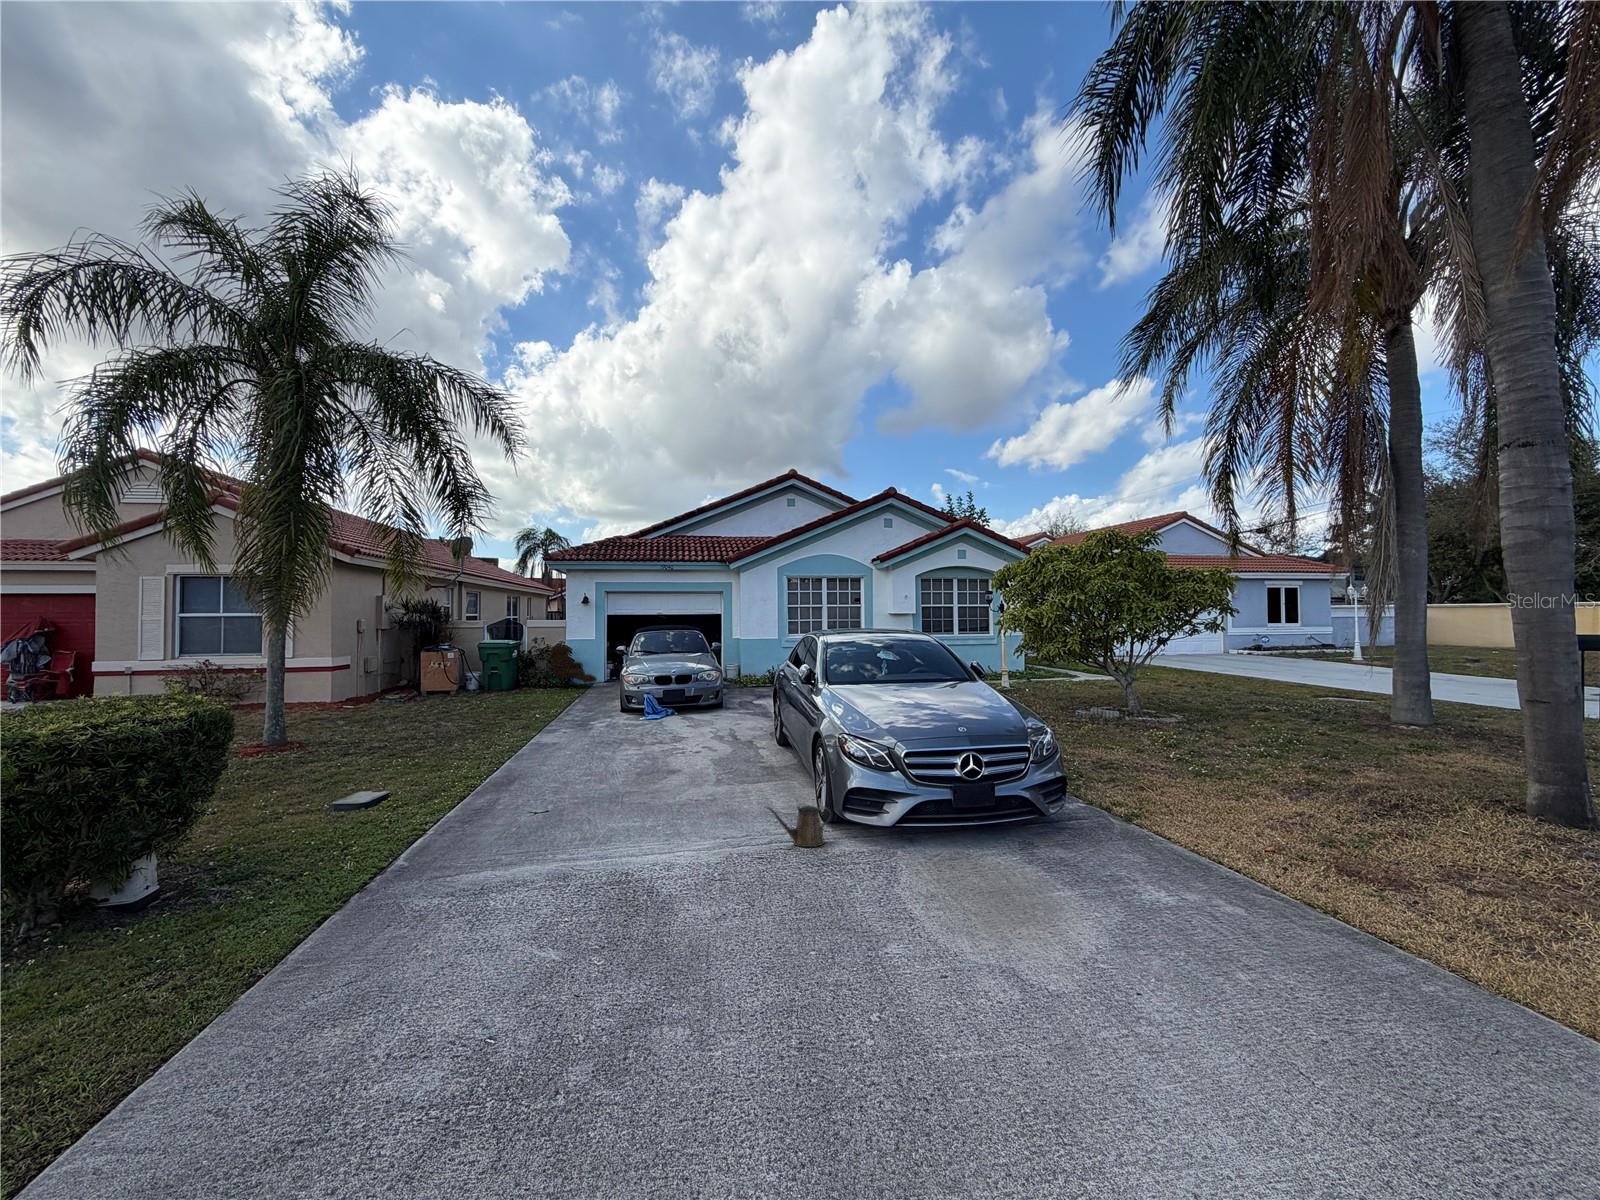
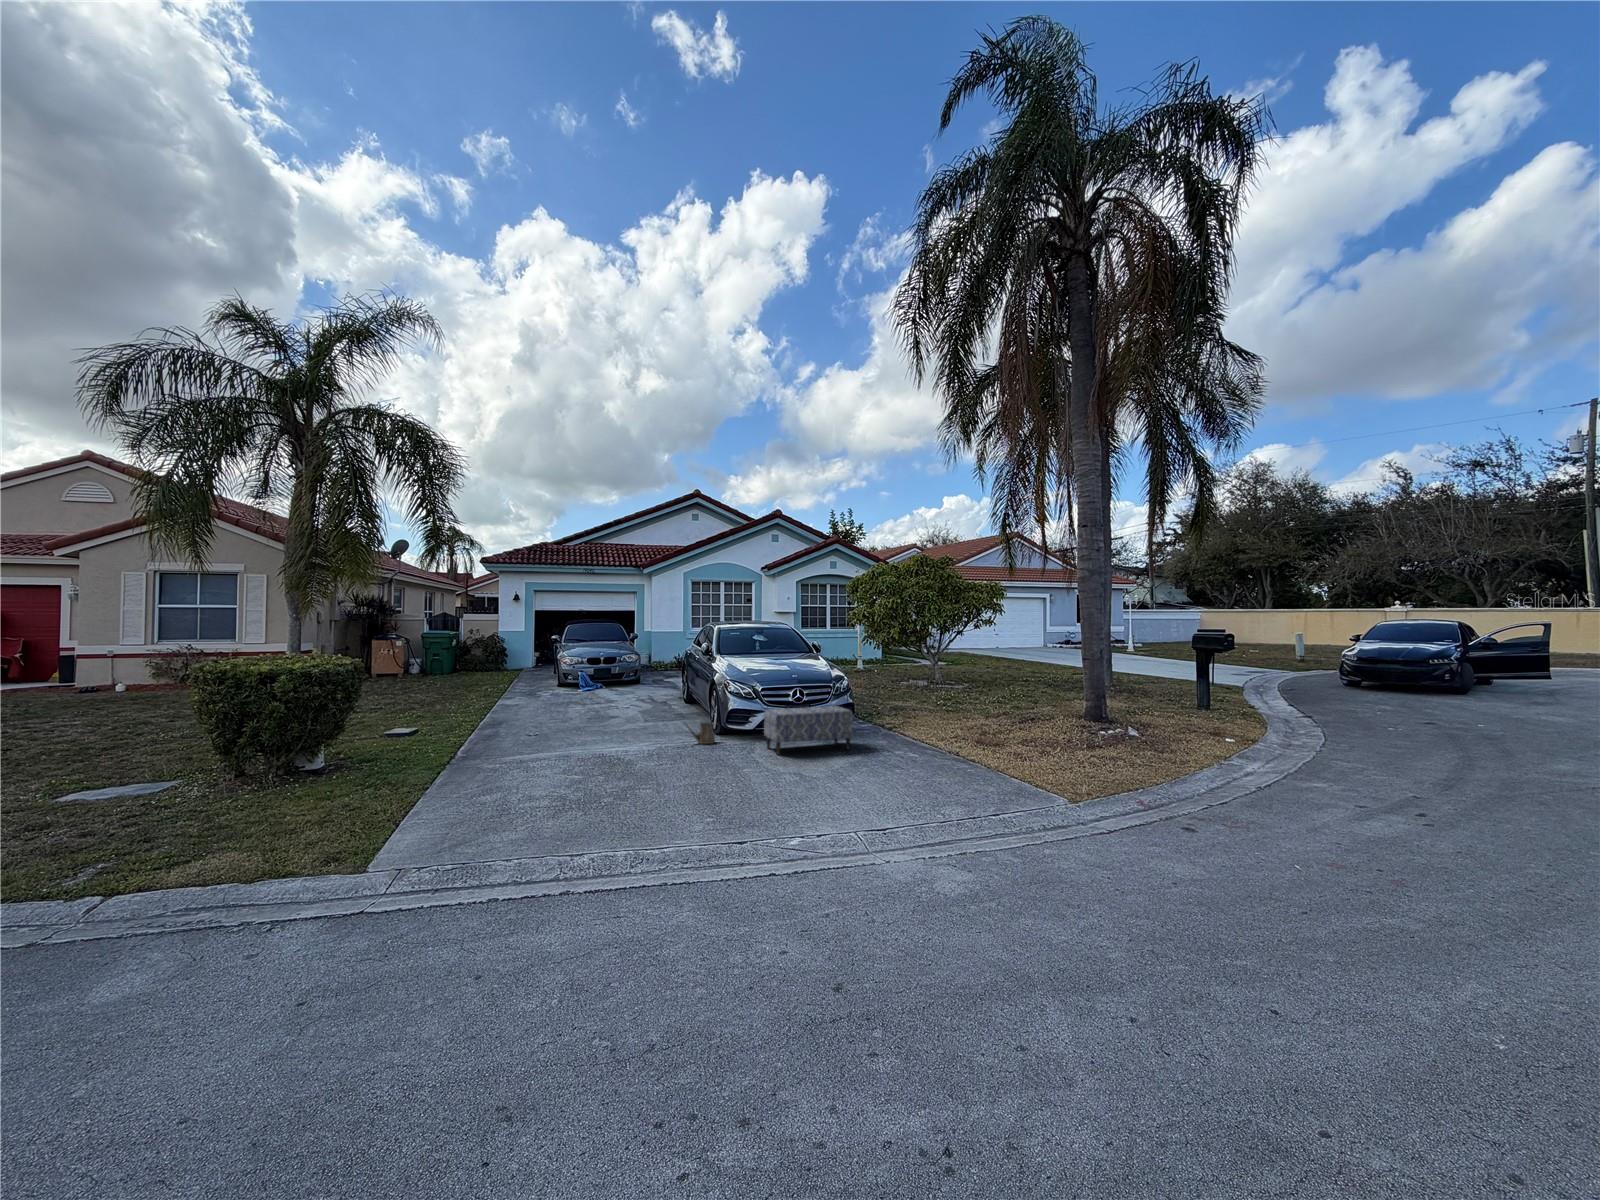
lounge chair: present [551,646,597,687] -> none [487,636,528,672]
bench: none [913,784,1085,888] -> present [764,706,853,755]

